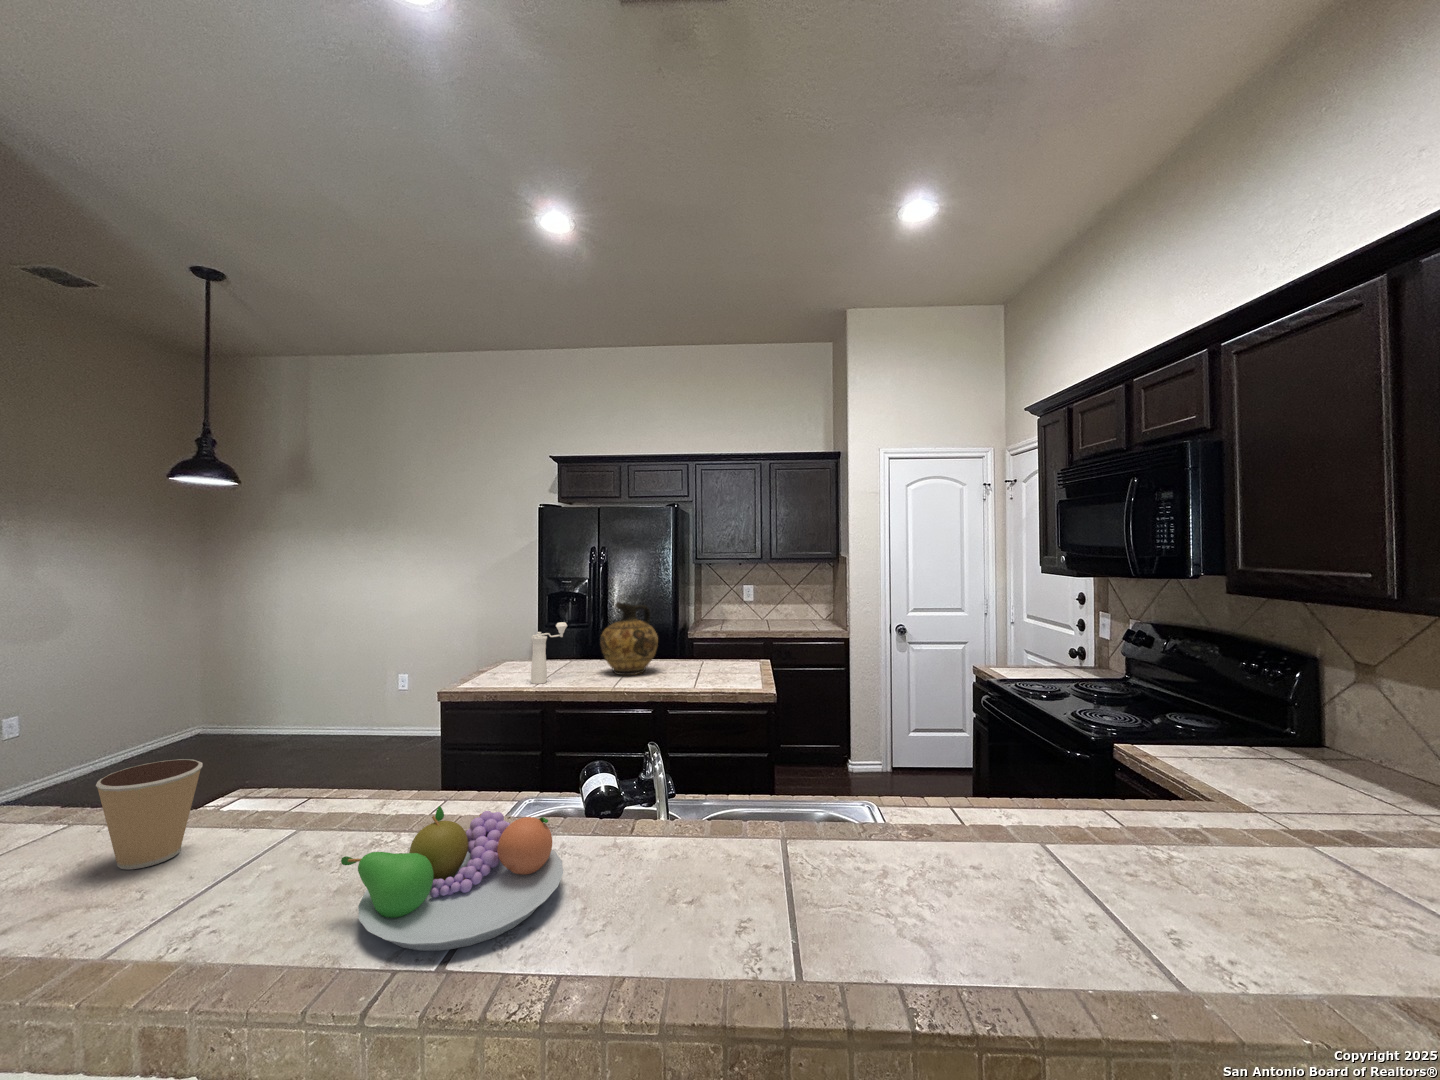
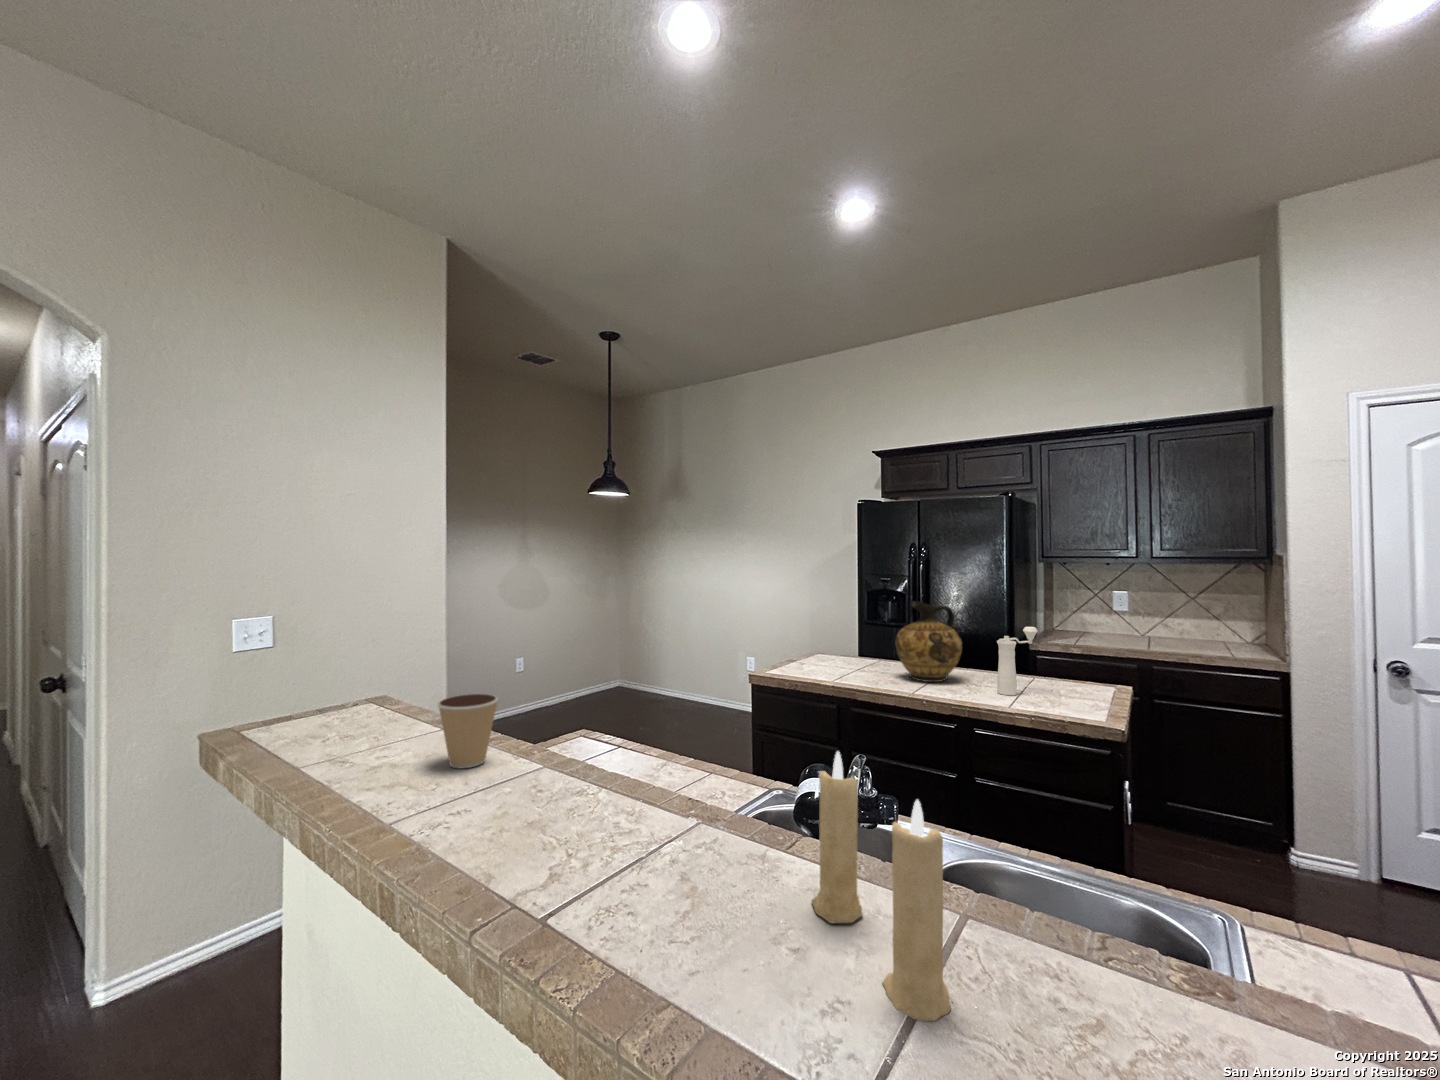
pepper mill: present [531,622,567,684] -> present [997,627,1038,695]
candle: none [674,726,809,912] -> present [812,751,951,1021]
fruit bowl: present [341,806,563,951] -> none [513,770,695,908]

